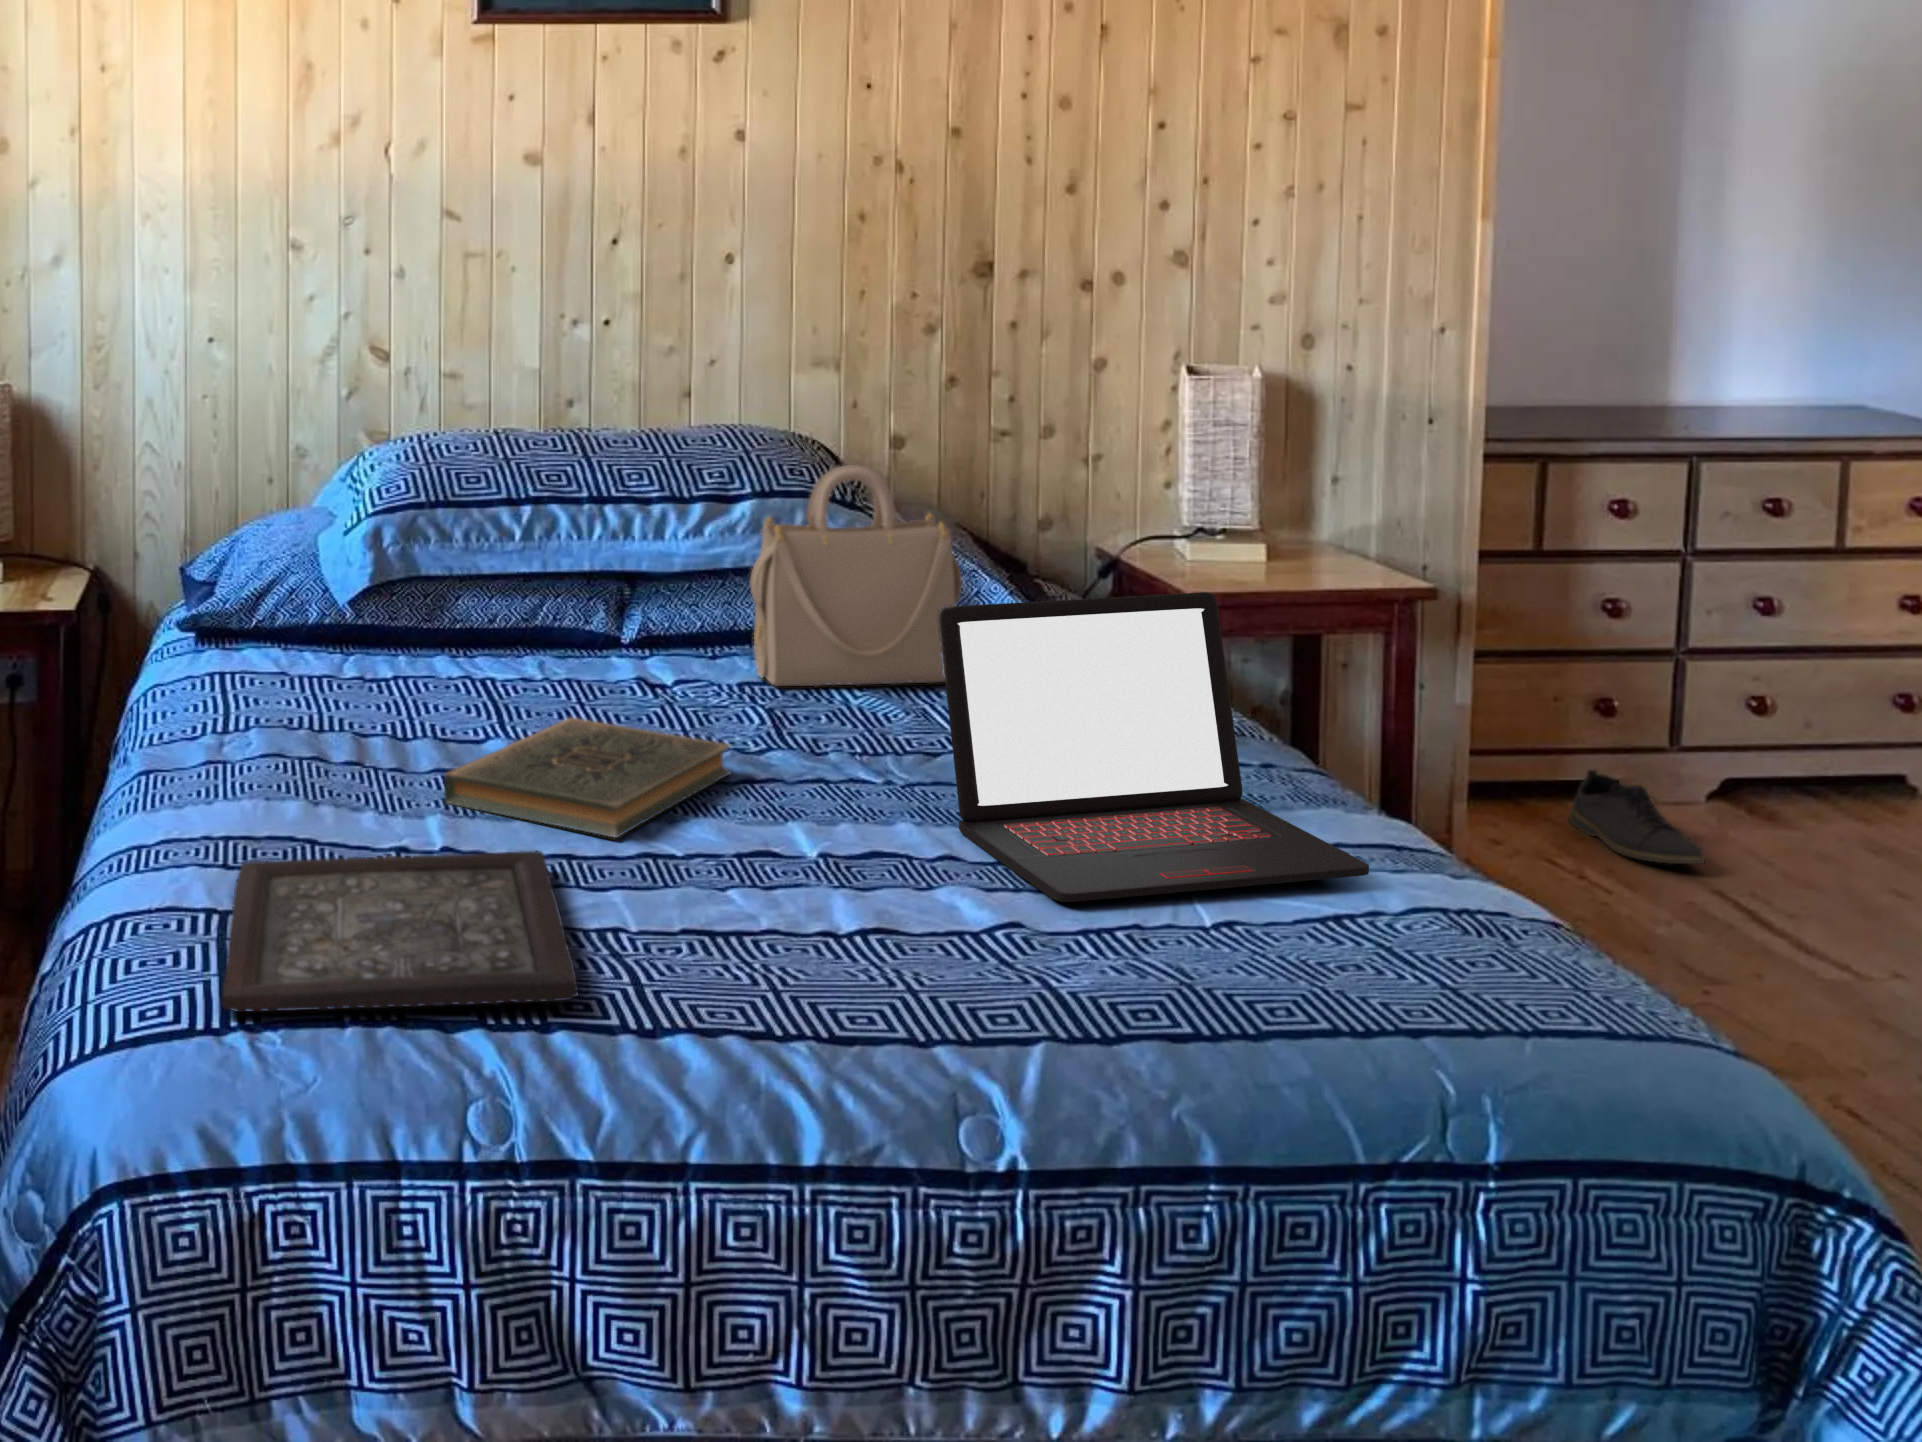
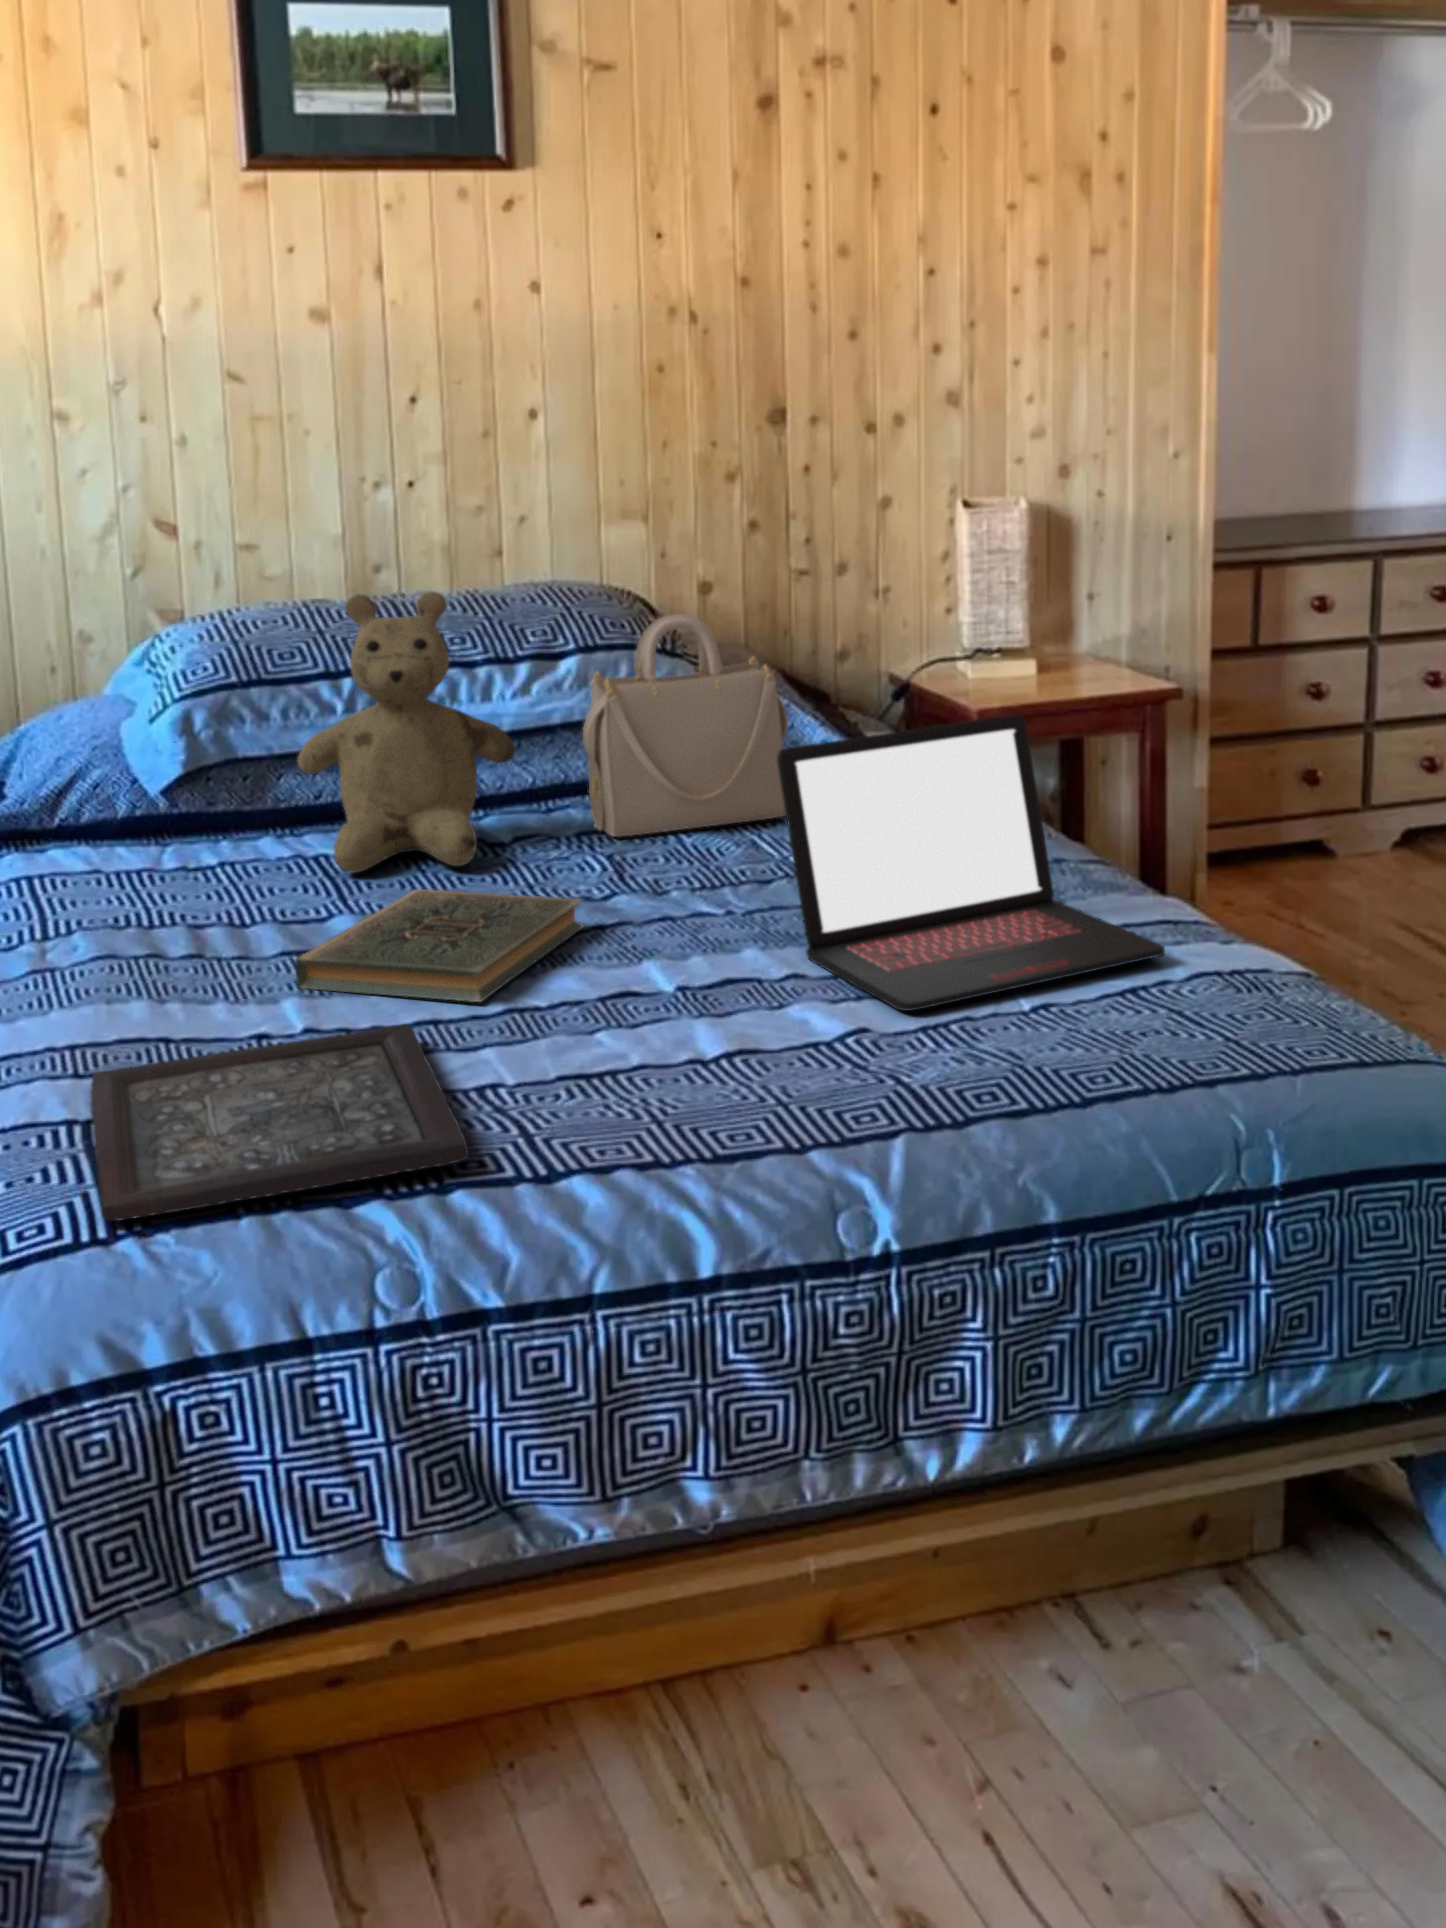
teddy bear: none [475,426,683,700] -> present [297,591,515,873]
shoe: present [1569,770,1705,864] -> none [1311,839,1420,914]

